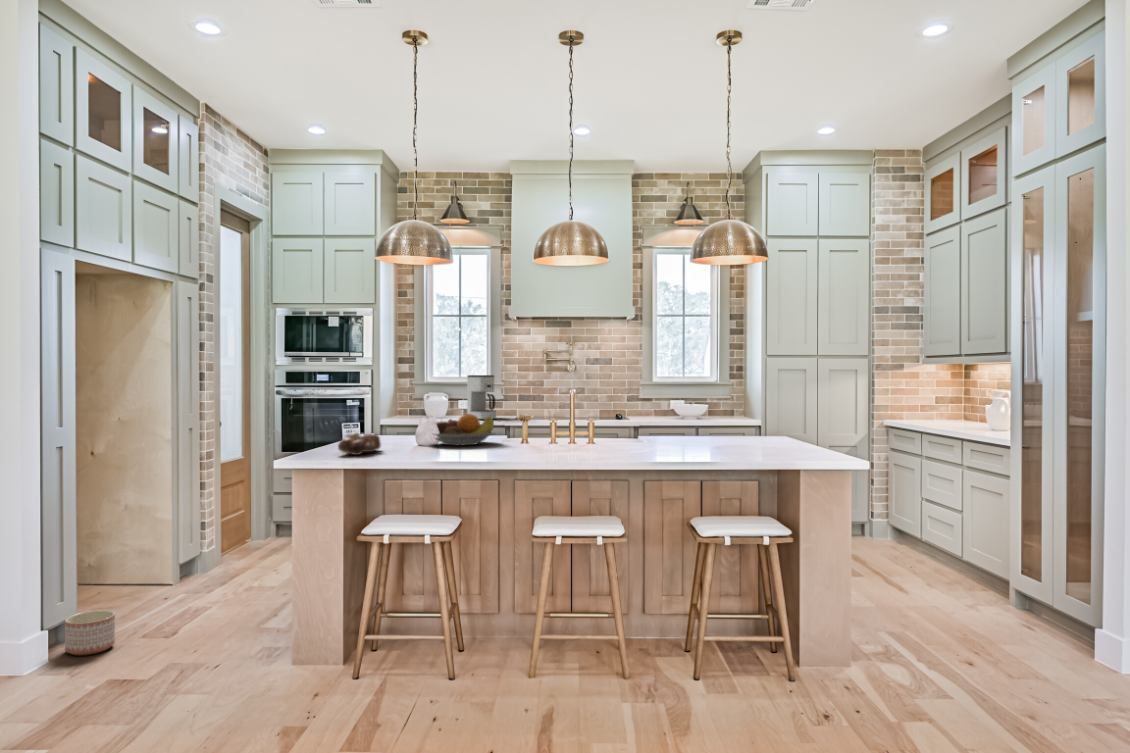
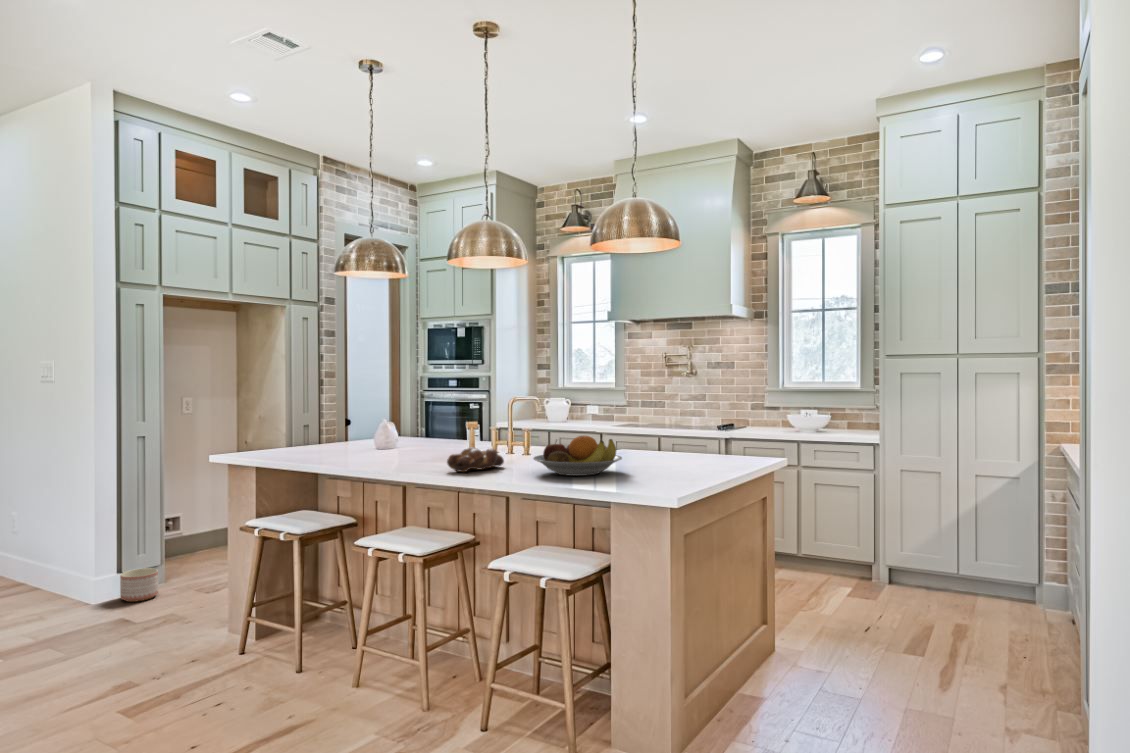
coffee maker: present [467,375,496,420] -> none [574,381,602,426]
fruit bowl: present [434,414,495,445] -> present [533,436,622,476]
bread loaf: present [338,433,381,455] -> present [447,447,504,472]

